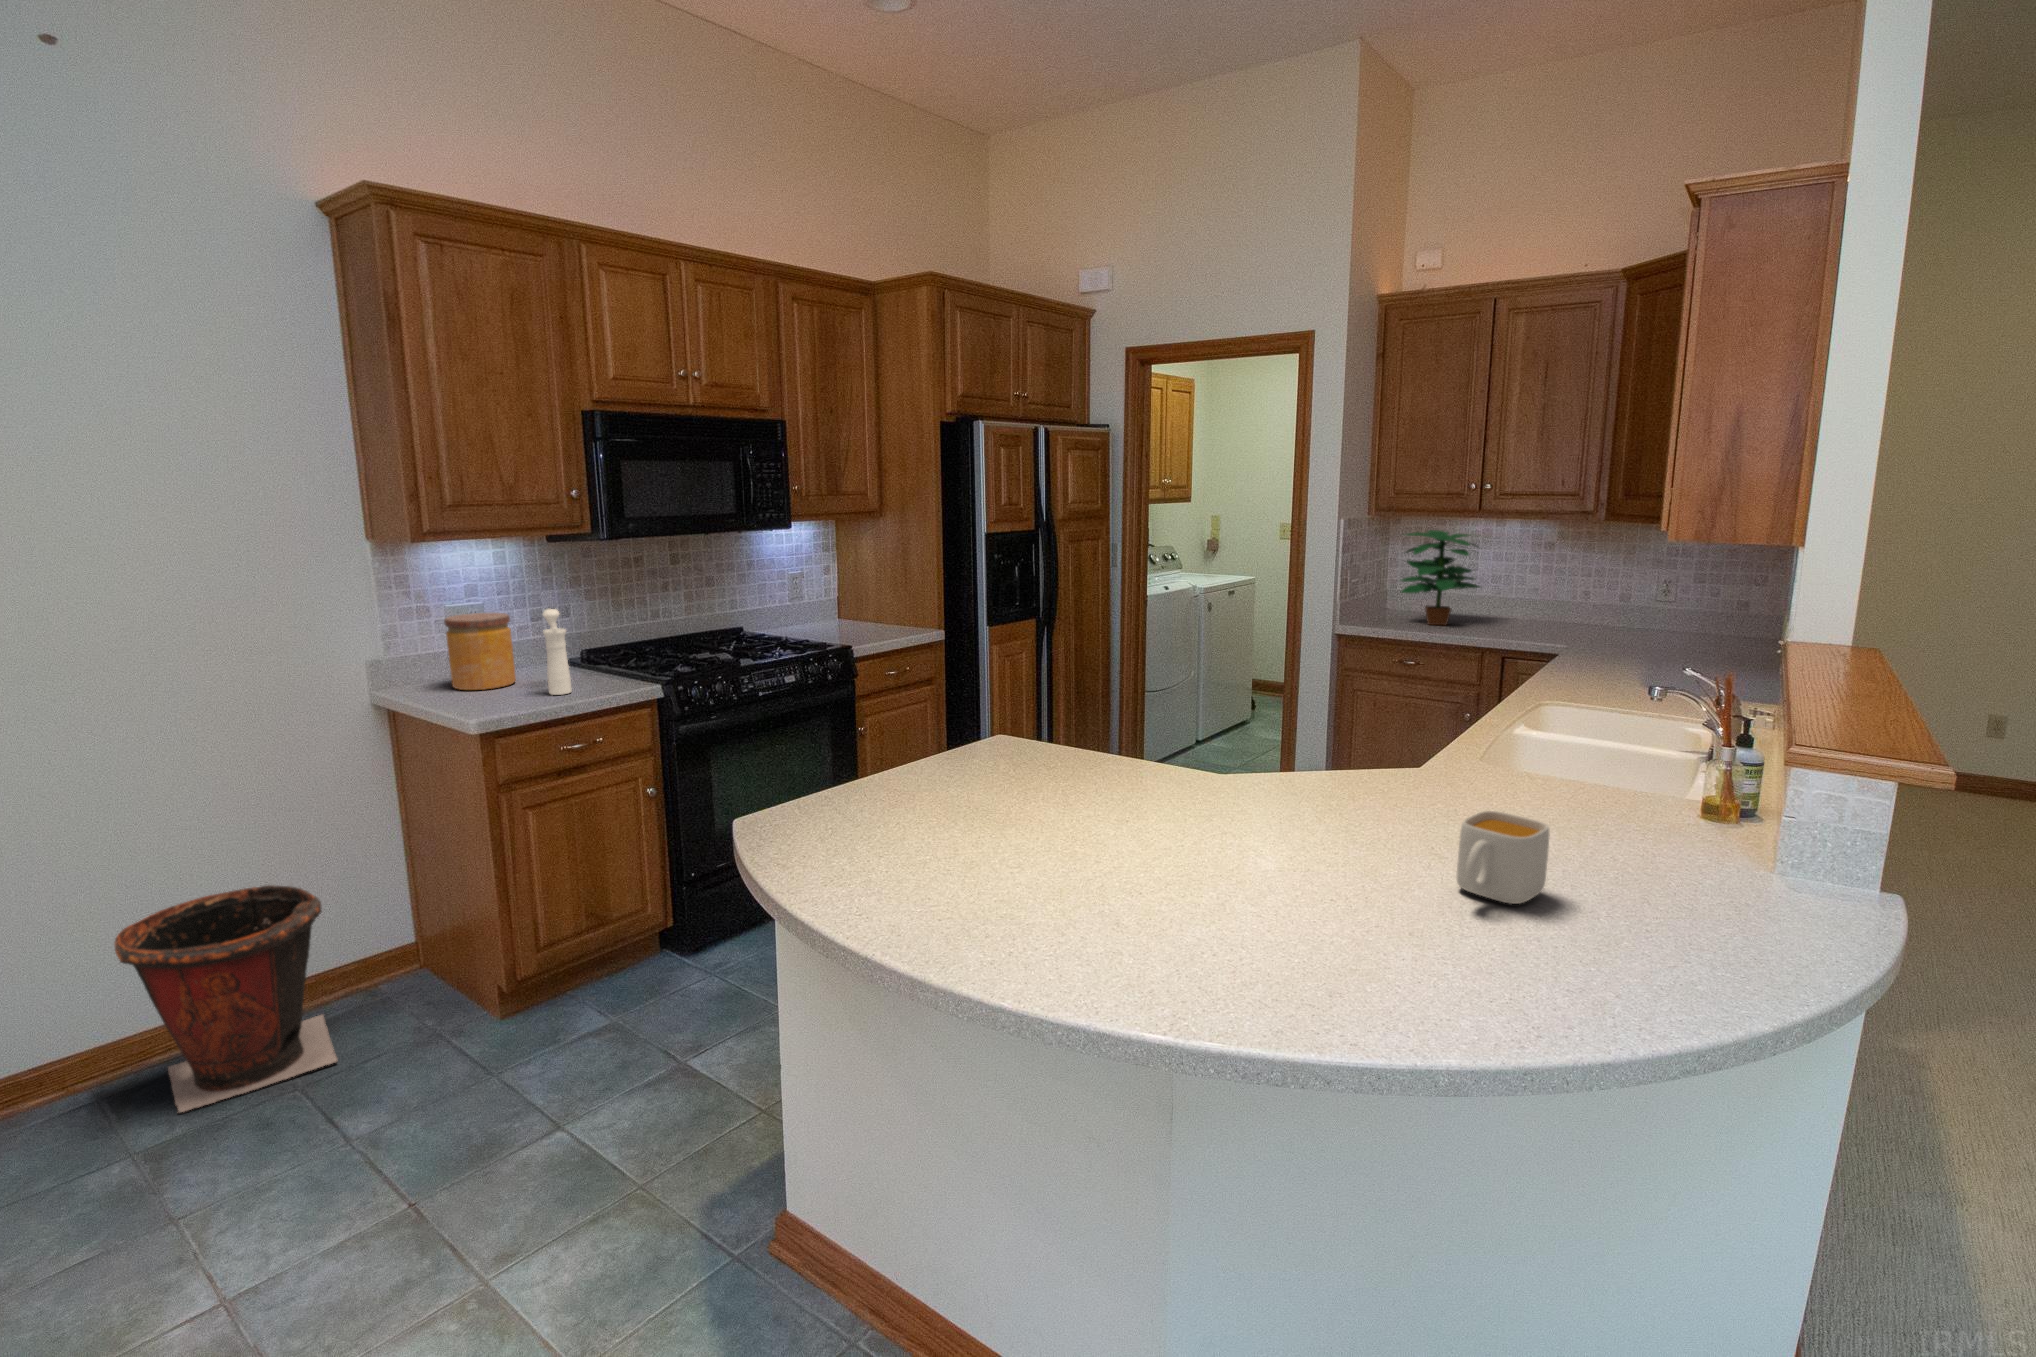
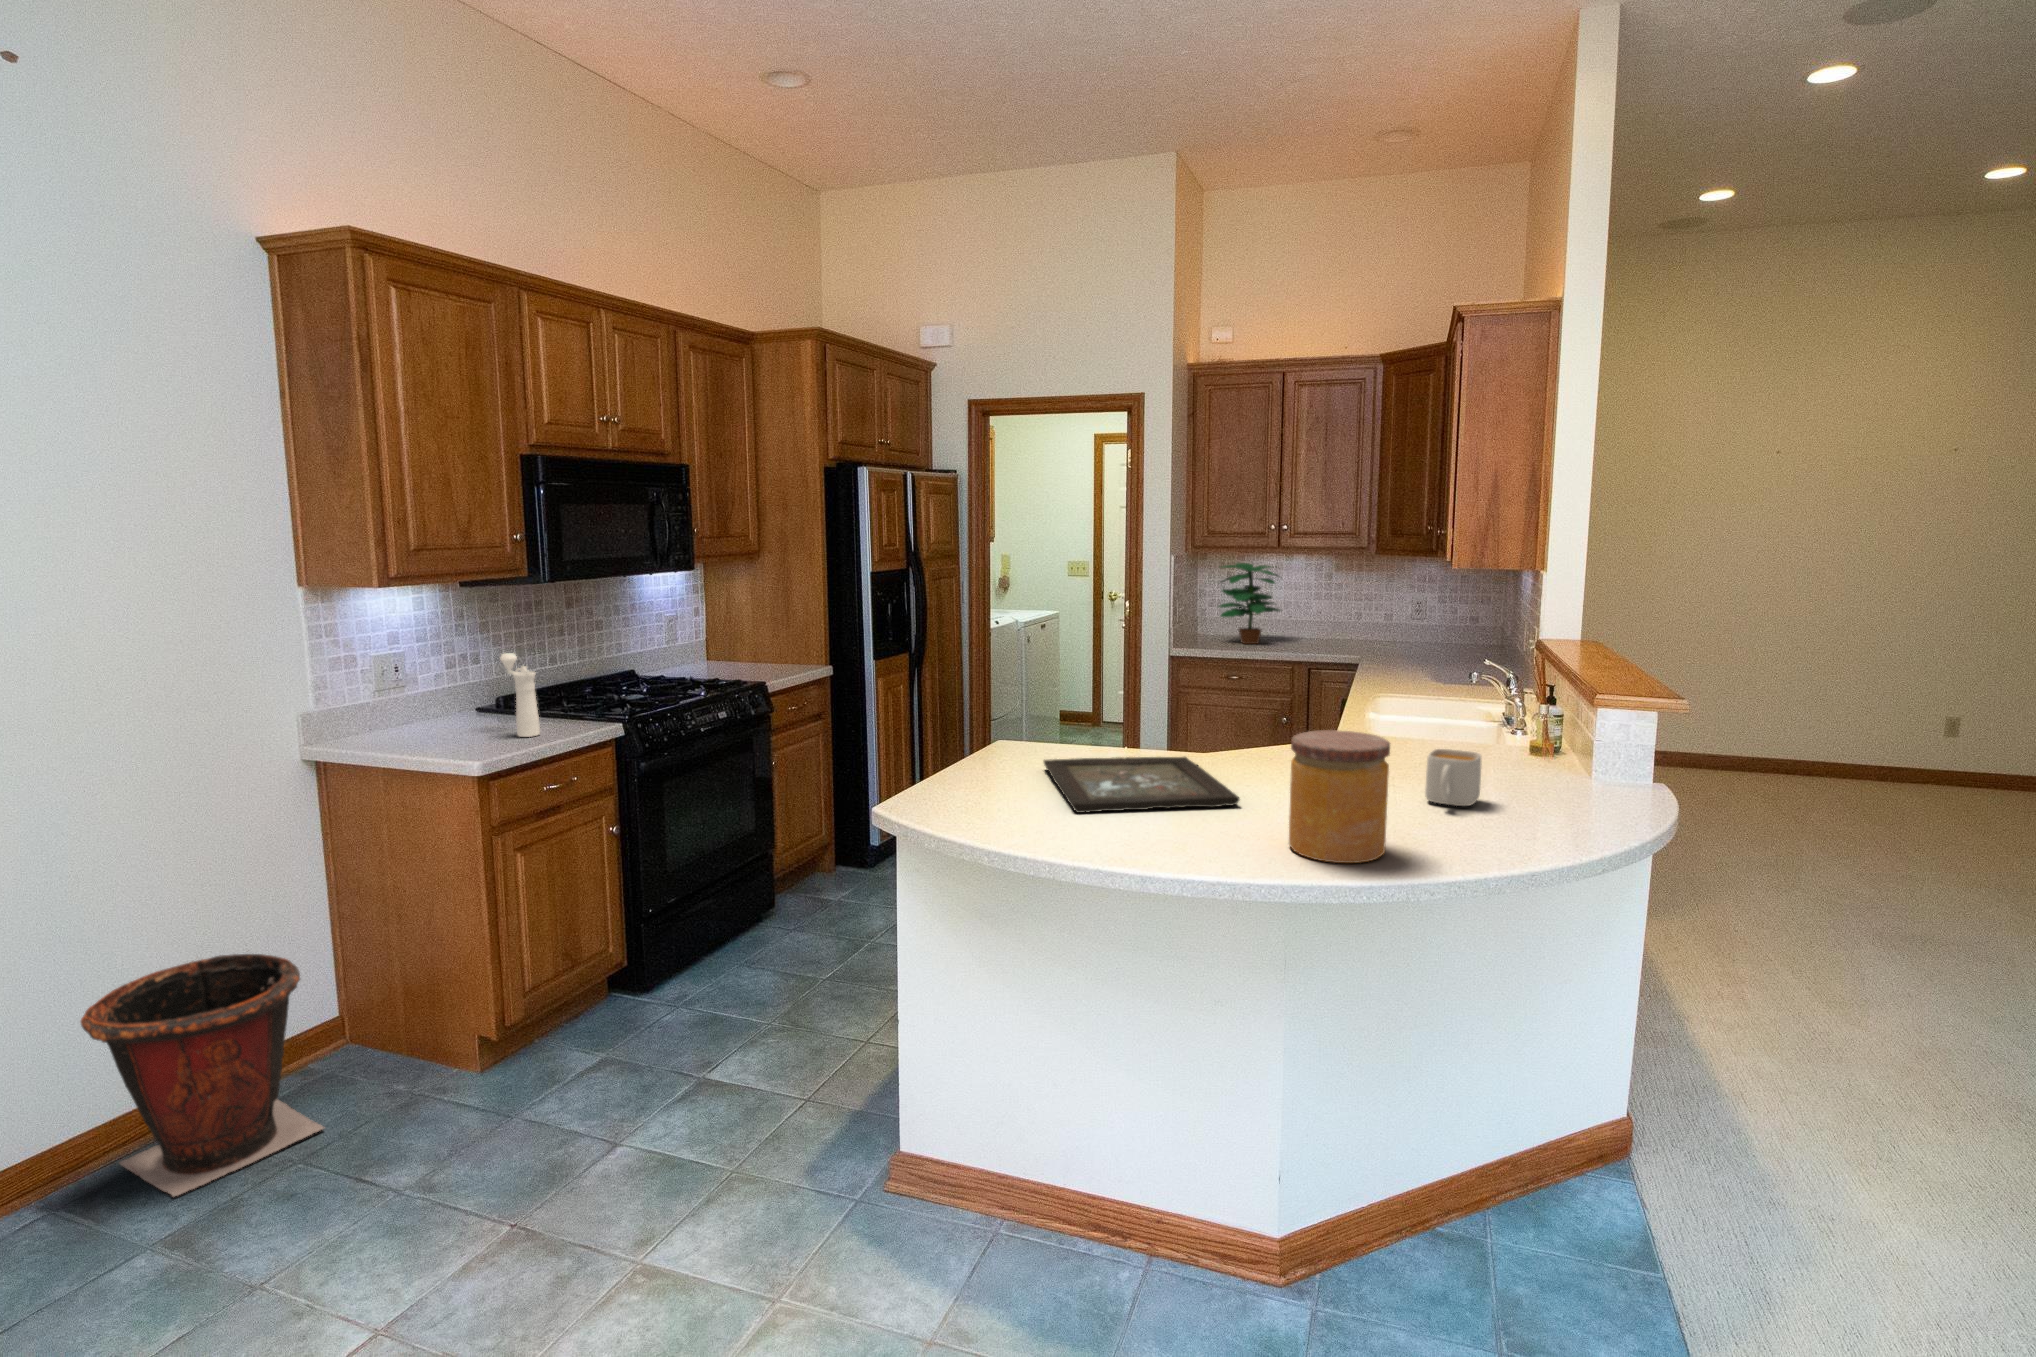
jar: present [444,613,516,690] -> present [1289,730,1390,863]
tray: none [949,770,1176,864] -> present [1044,757,1240,813]

